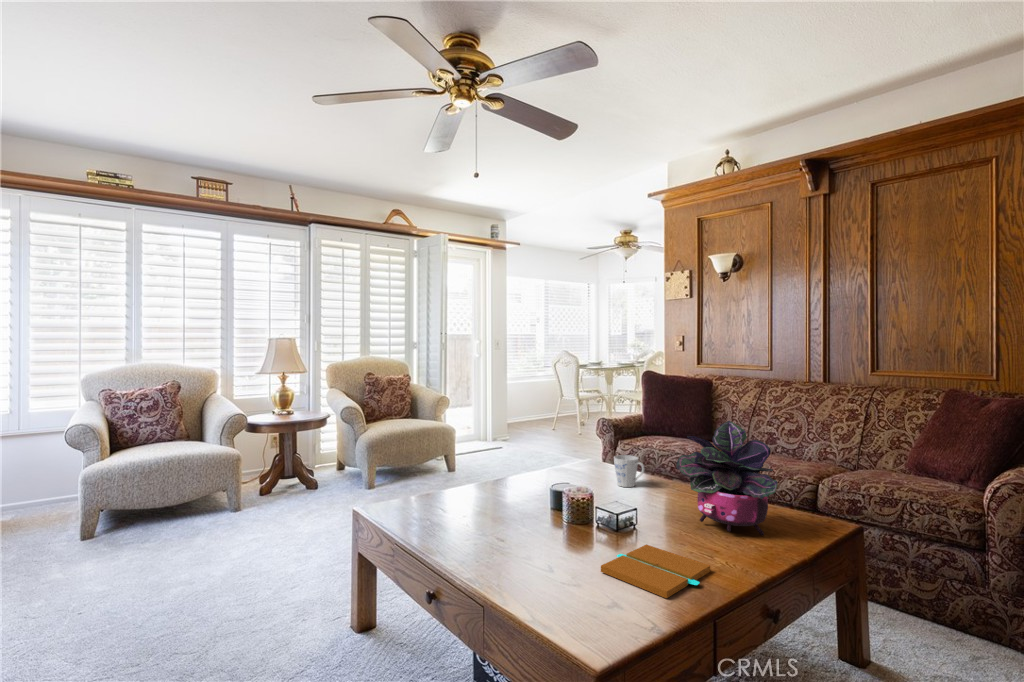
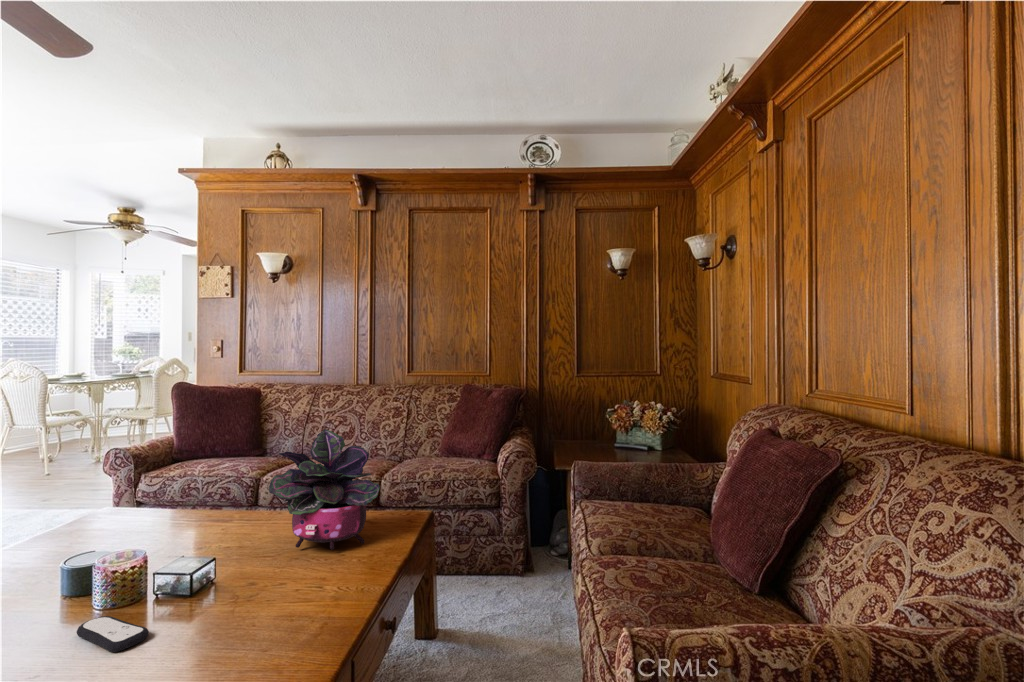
mug: present [614,455,644,487] -> none [162,489,208,532]
remote control: none [546,527,580,551] -> present [77,616,149,652]
book: present [601,544,710,598] -> none [197,594,332,656]

